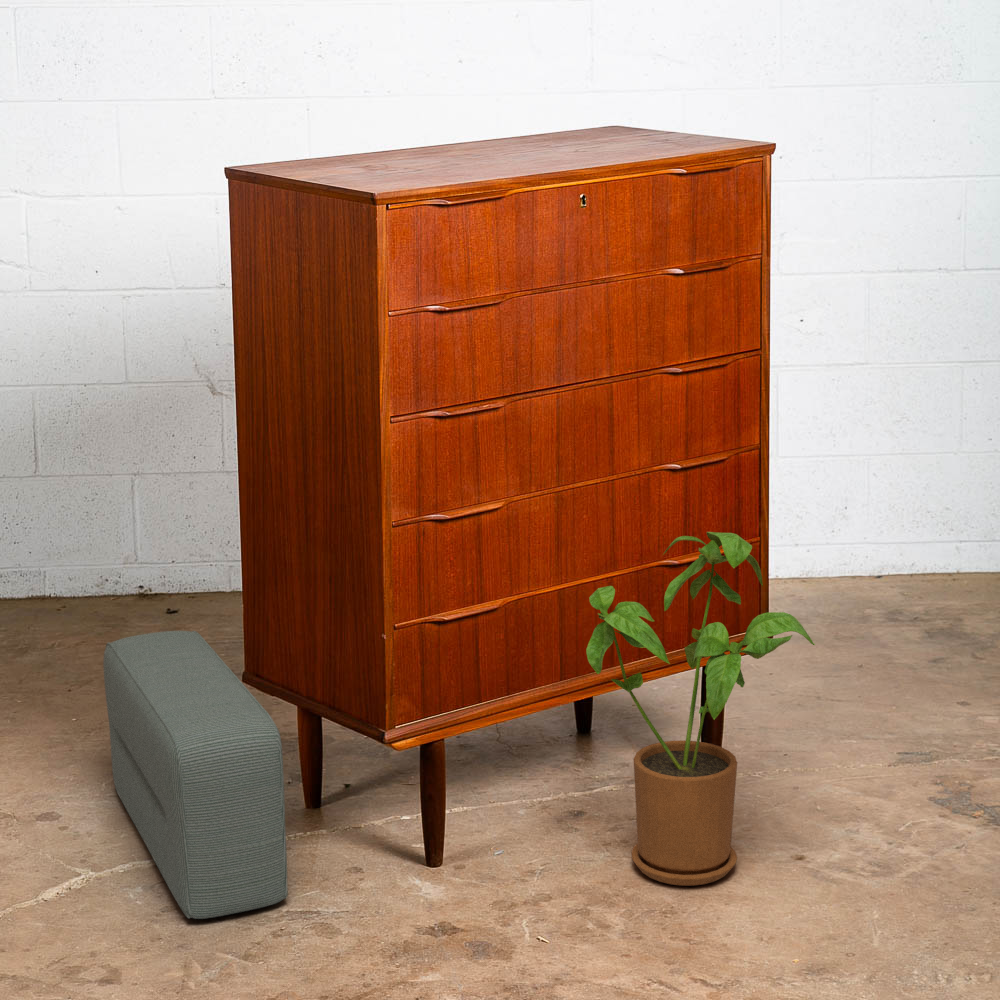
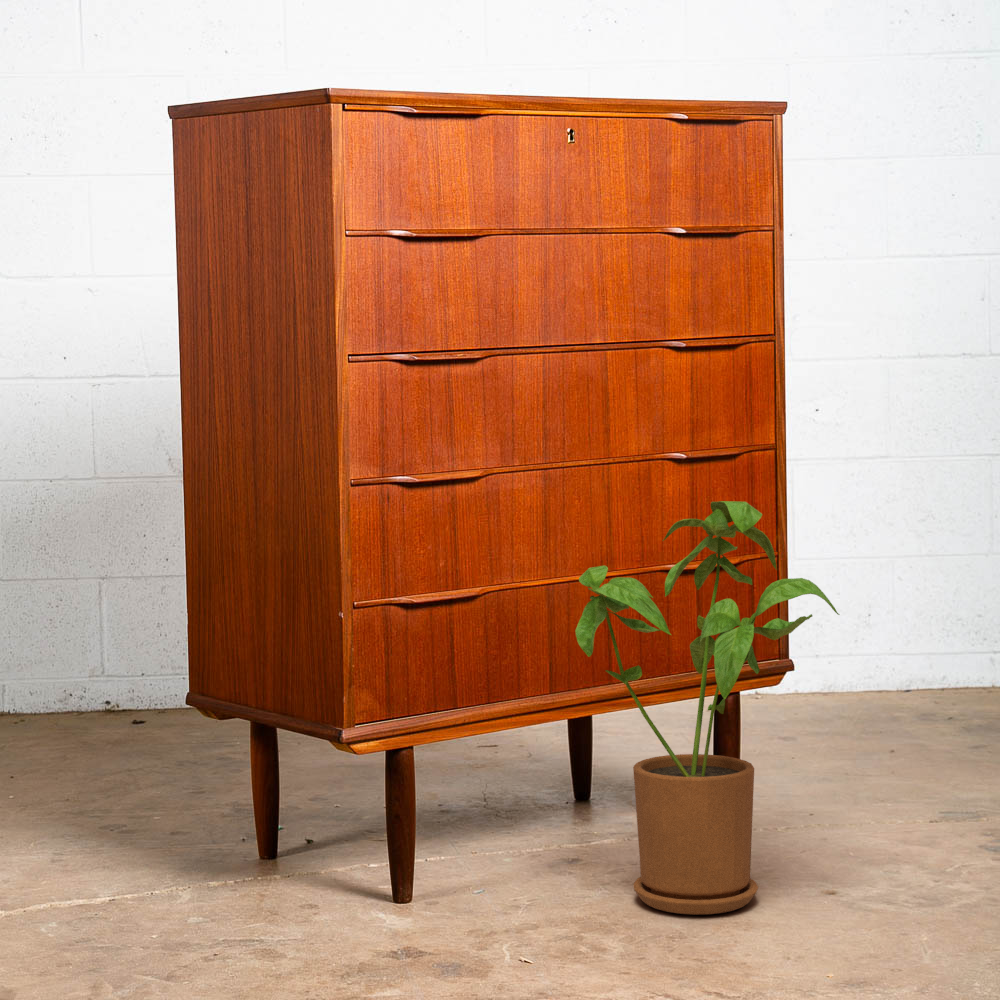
pouf: present [103,631,288,919] -> none [36,662,224,944]

